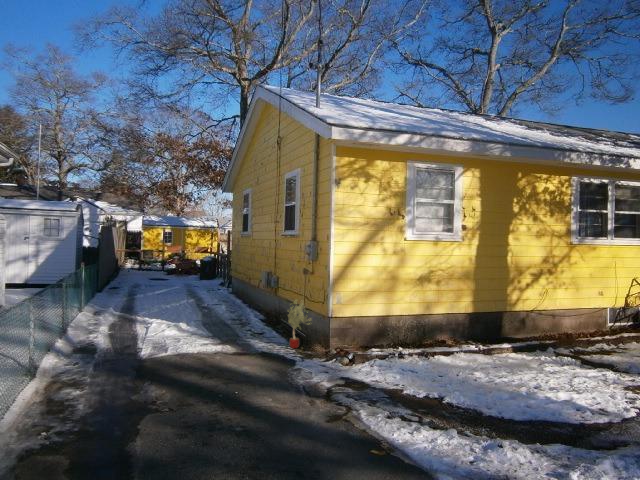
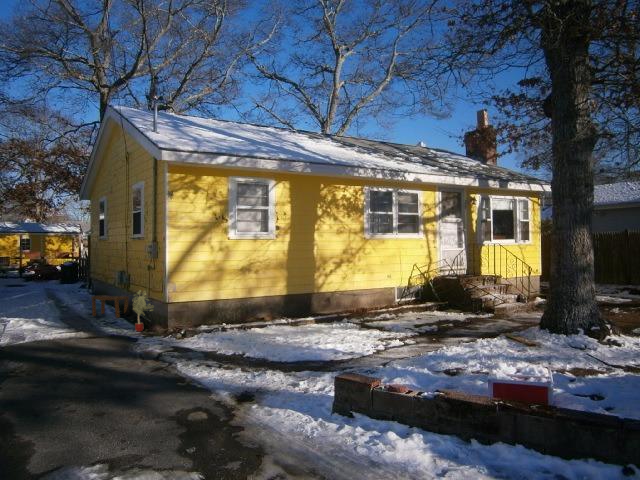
bench: none [237,298,277,326] -> present [91,295,129,318]

